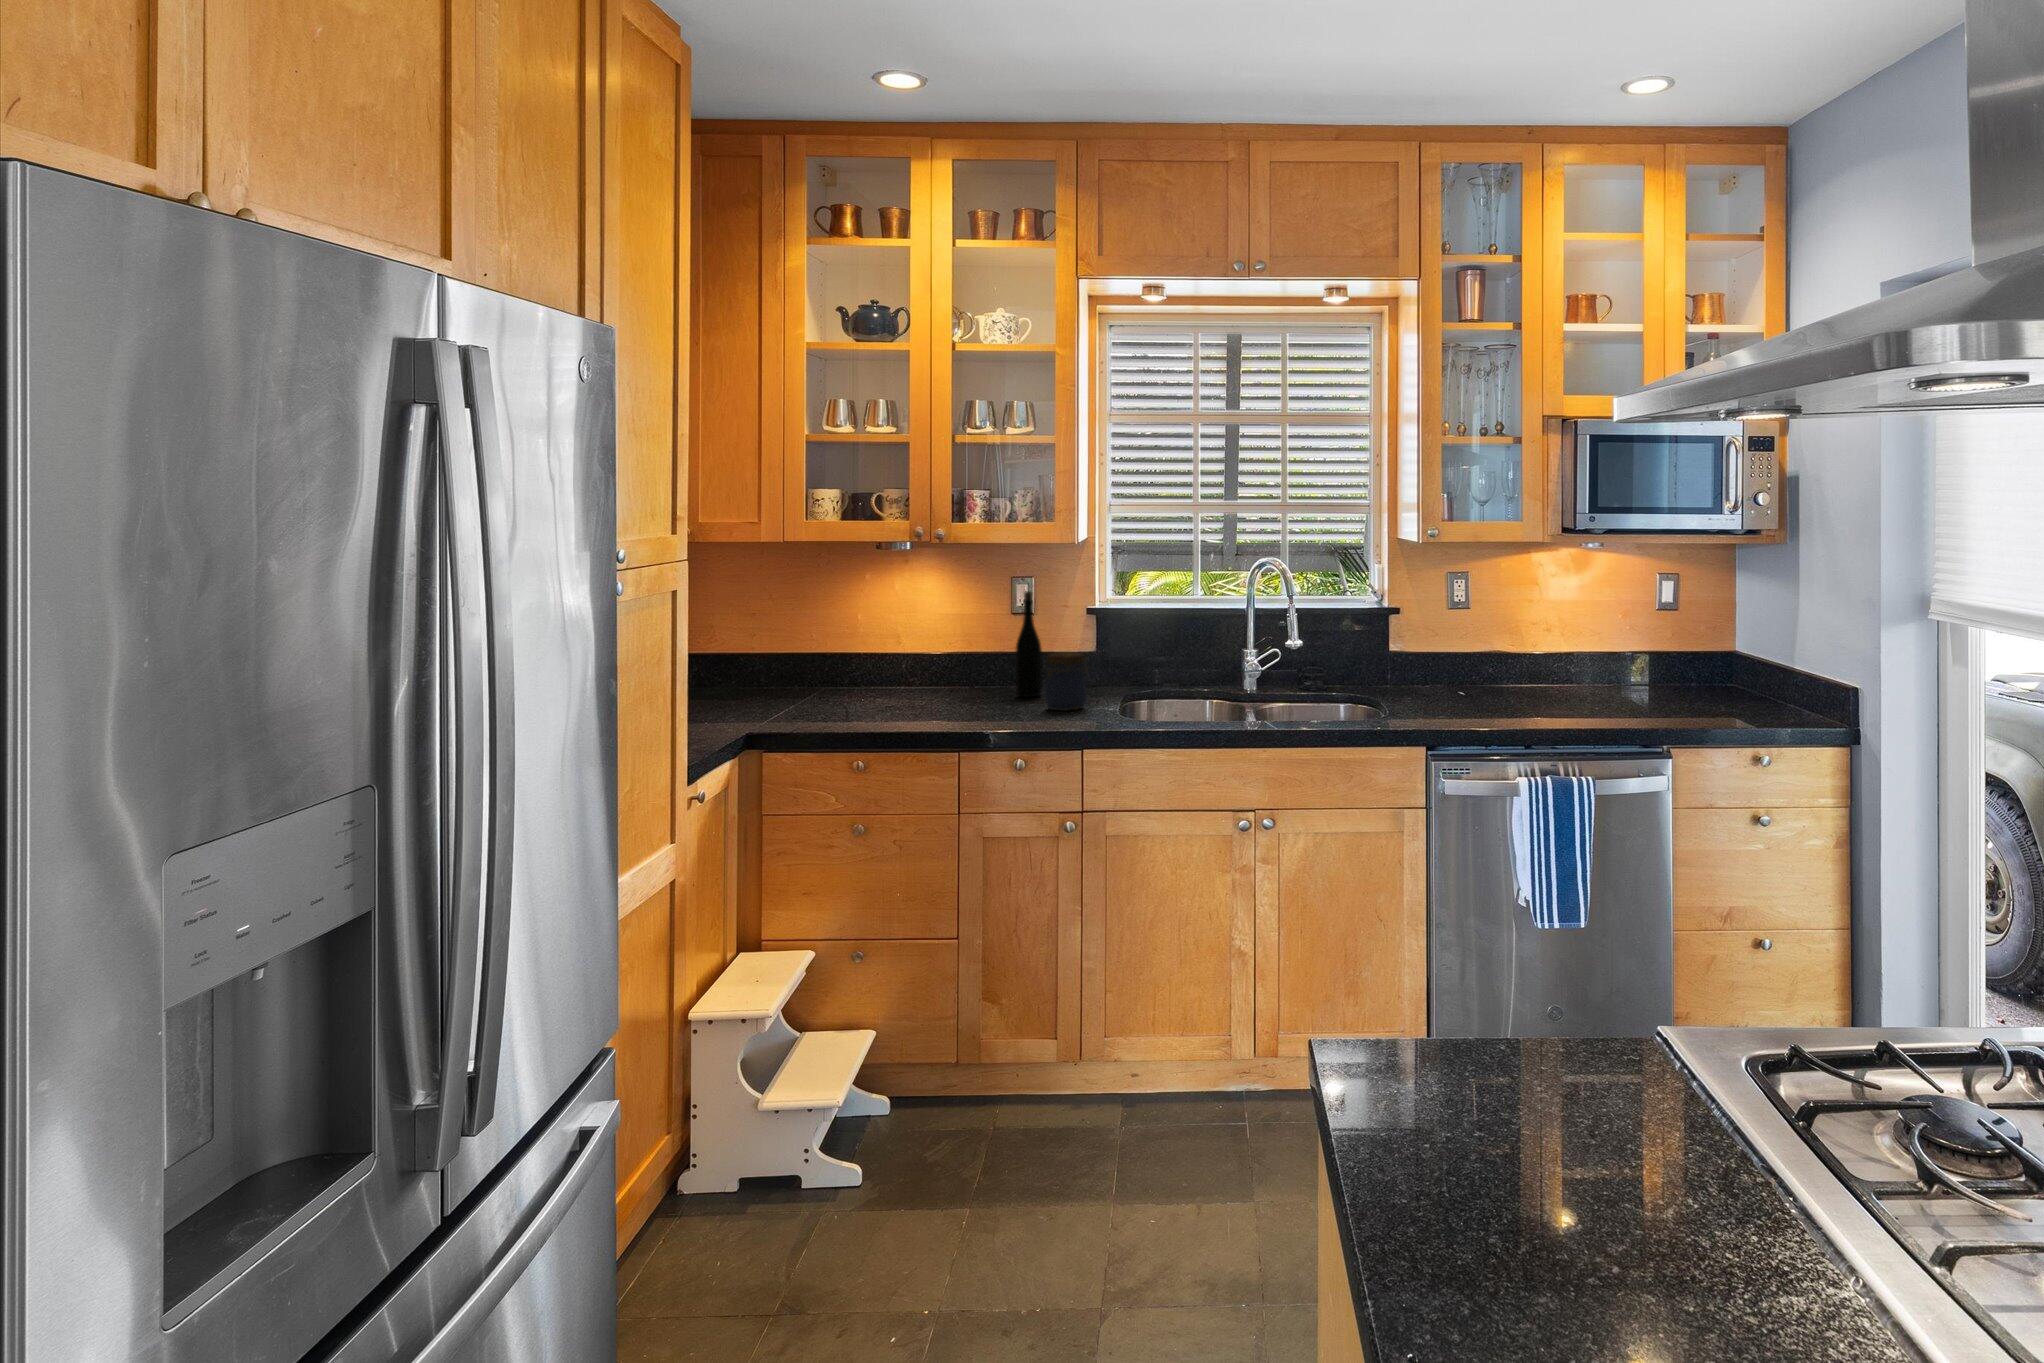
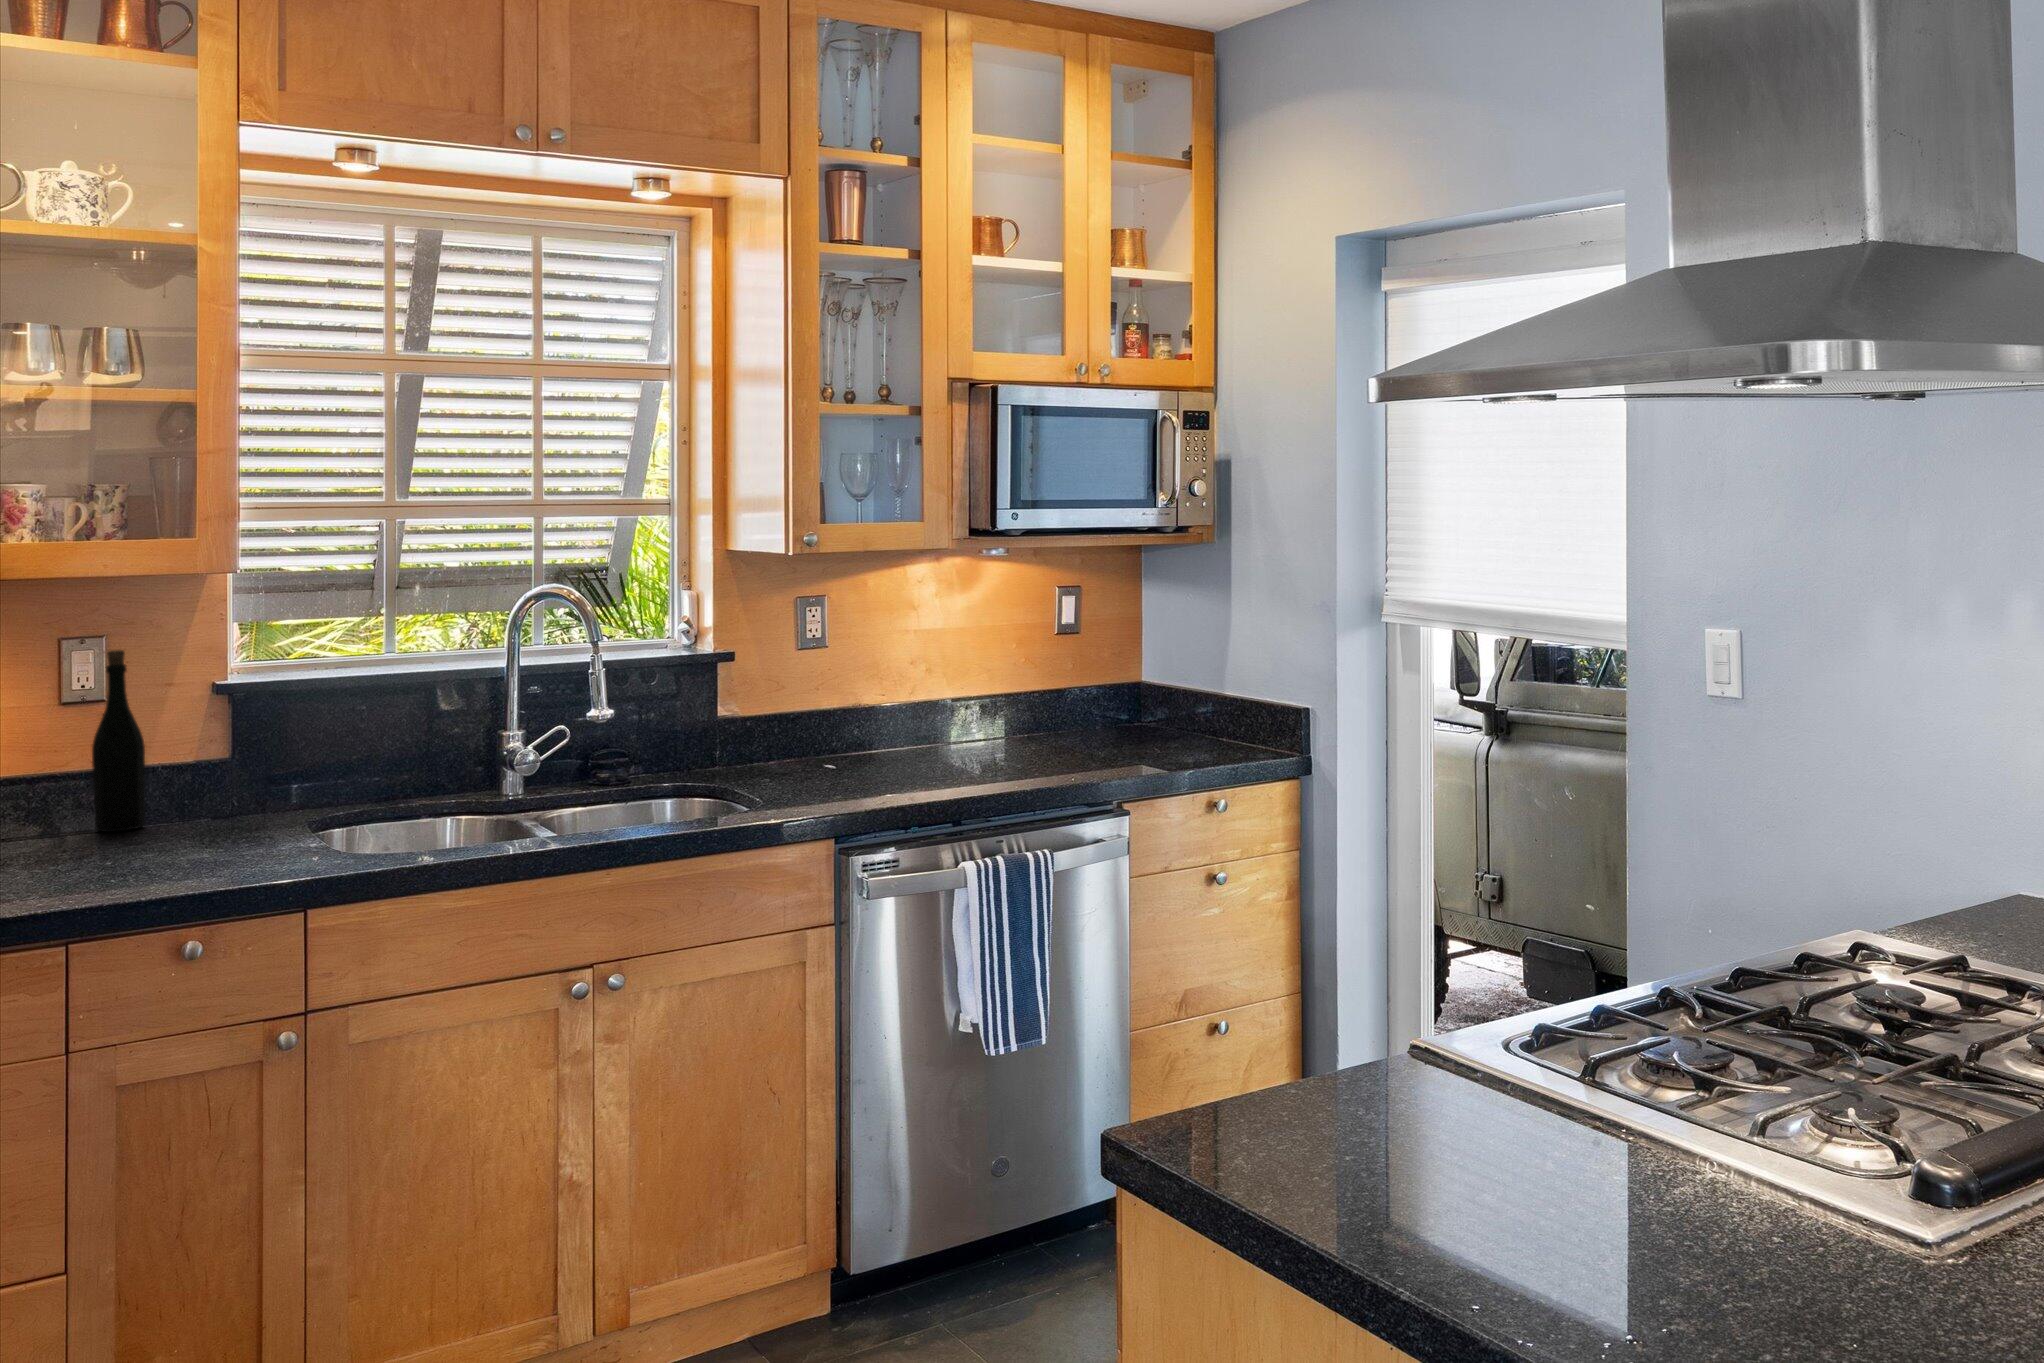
jar: present [1045,652,1088,711] -> none [185,748,270,848]

